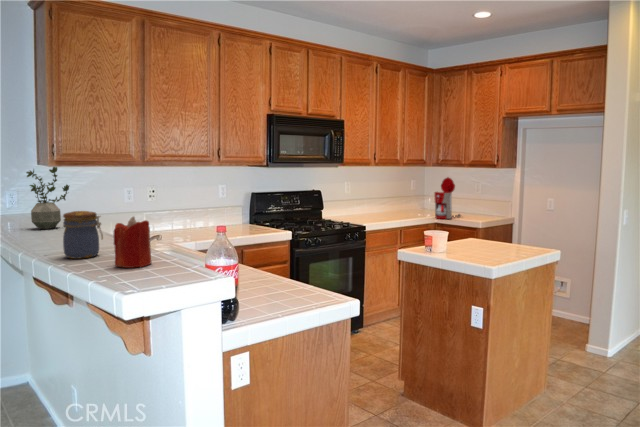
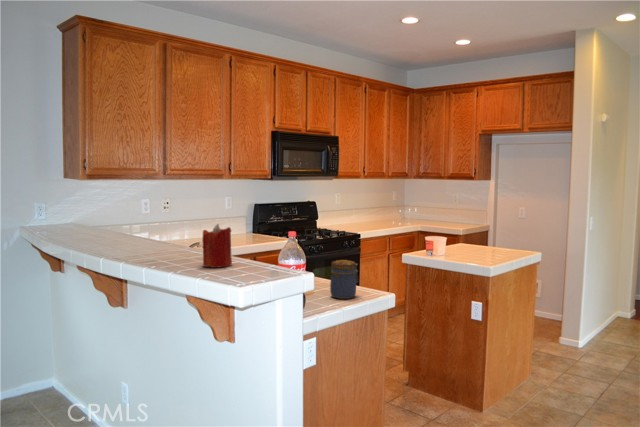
potted plant: present [26,167,69,229] -> none [75,181,115,239]
coffee maker: present [434,177,461,219] -> none [419,188,443,227]
jar: present [63,211,103,259] -> present [330,260,358,299]

